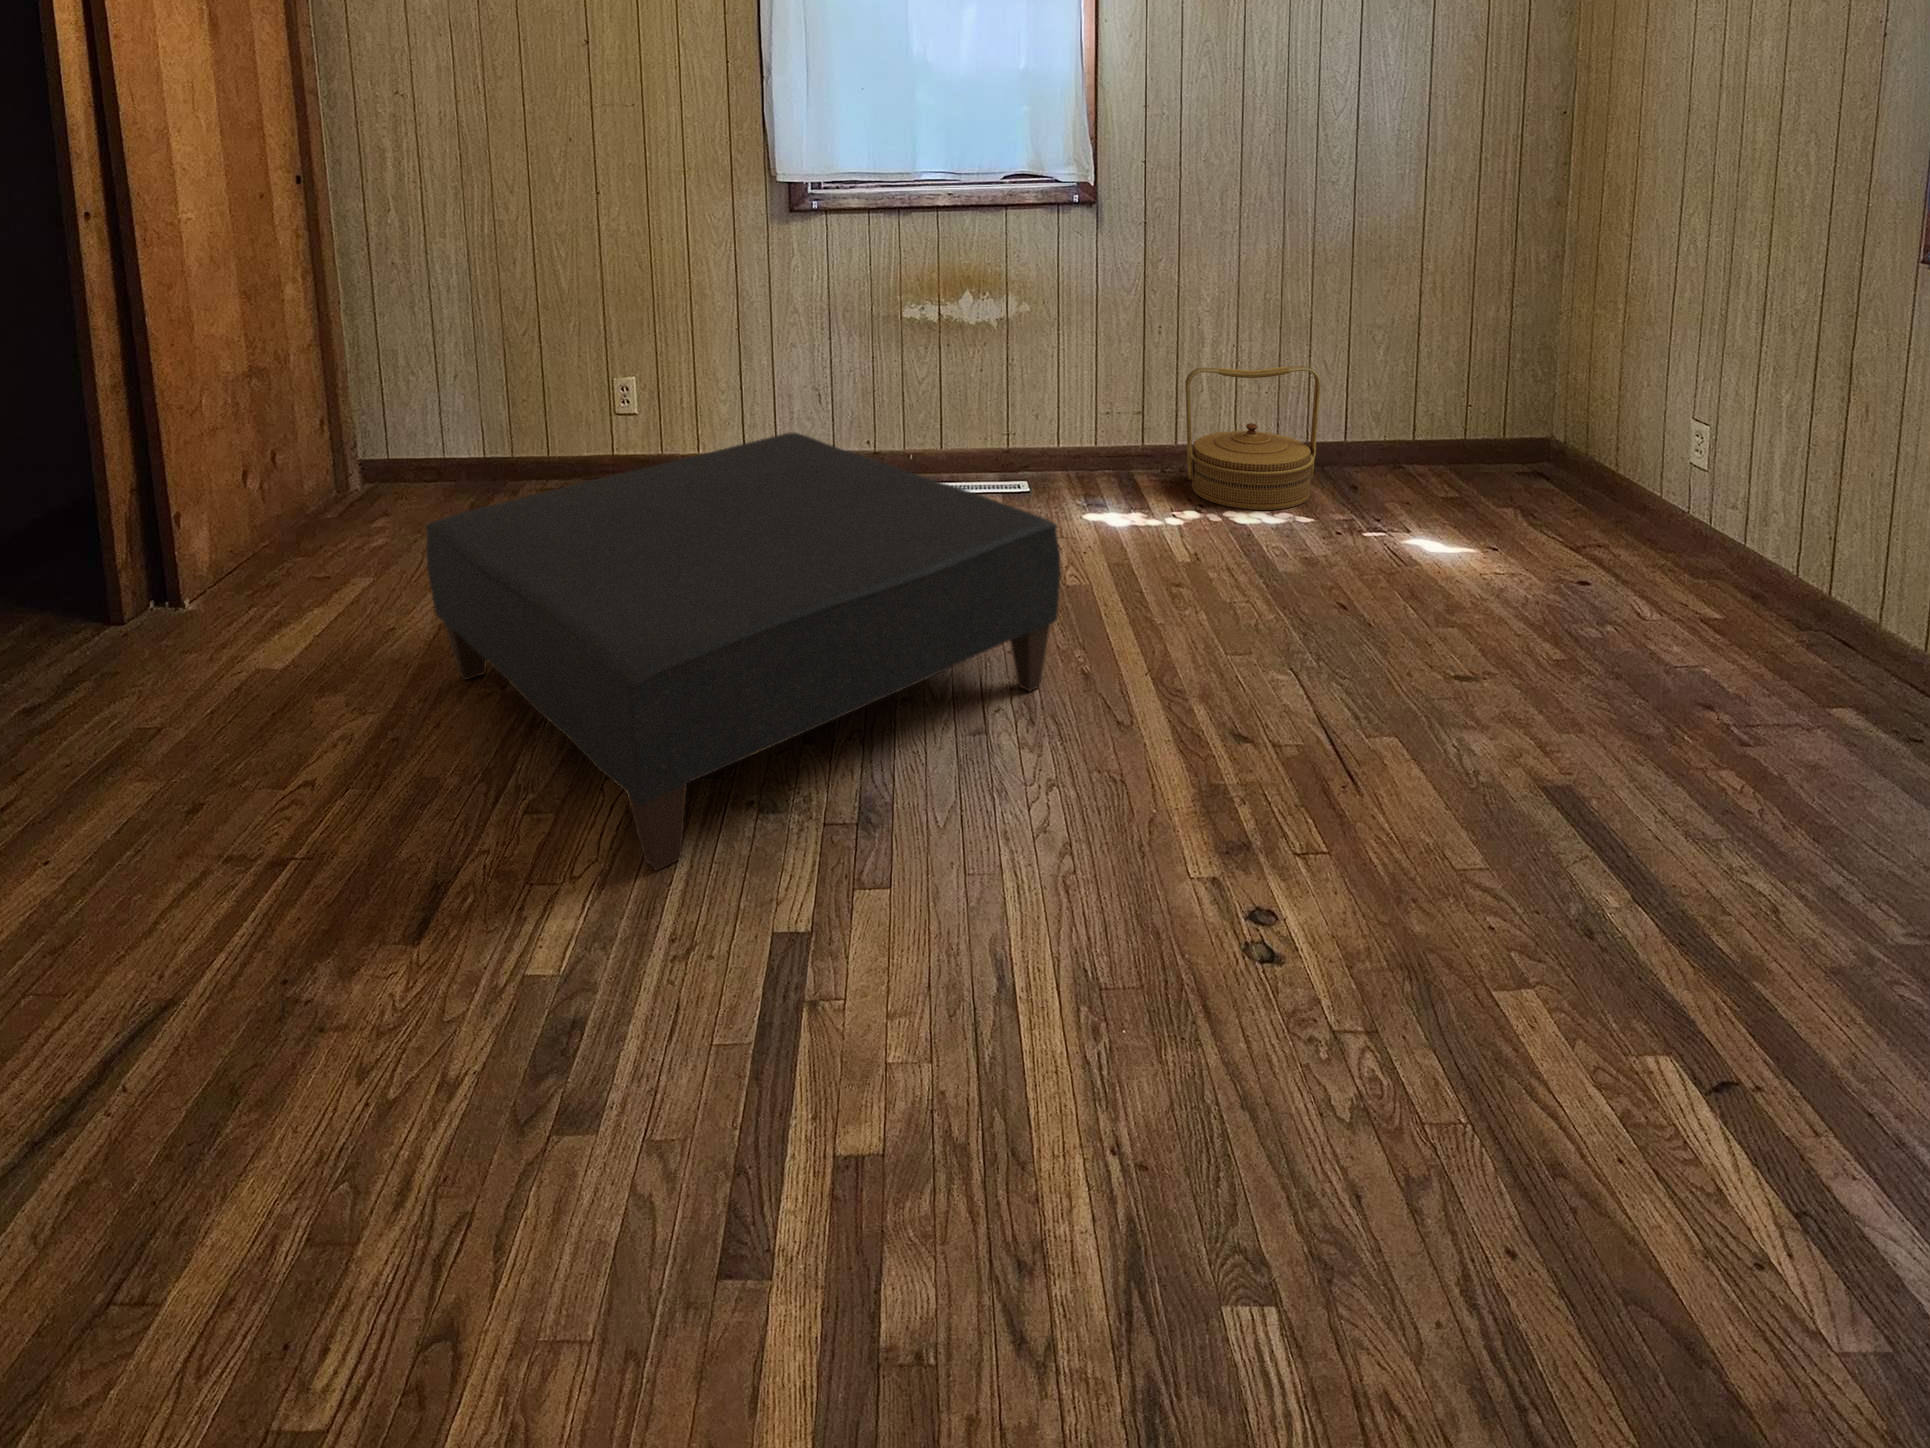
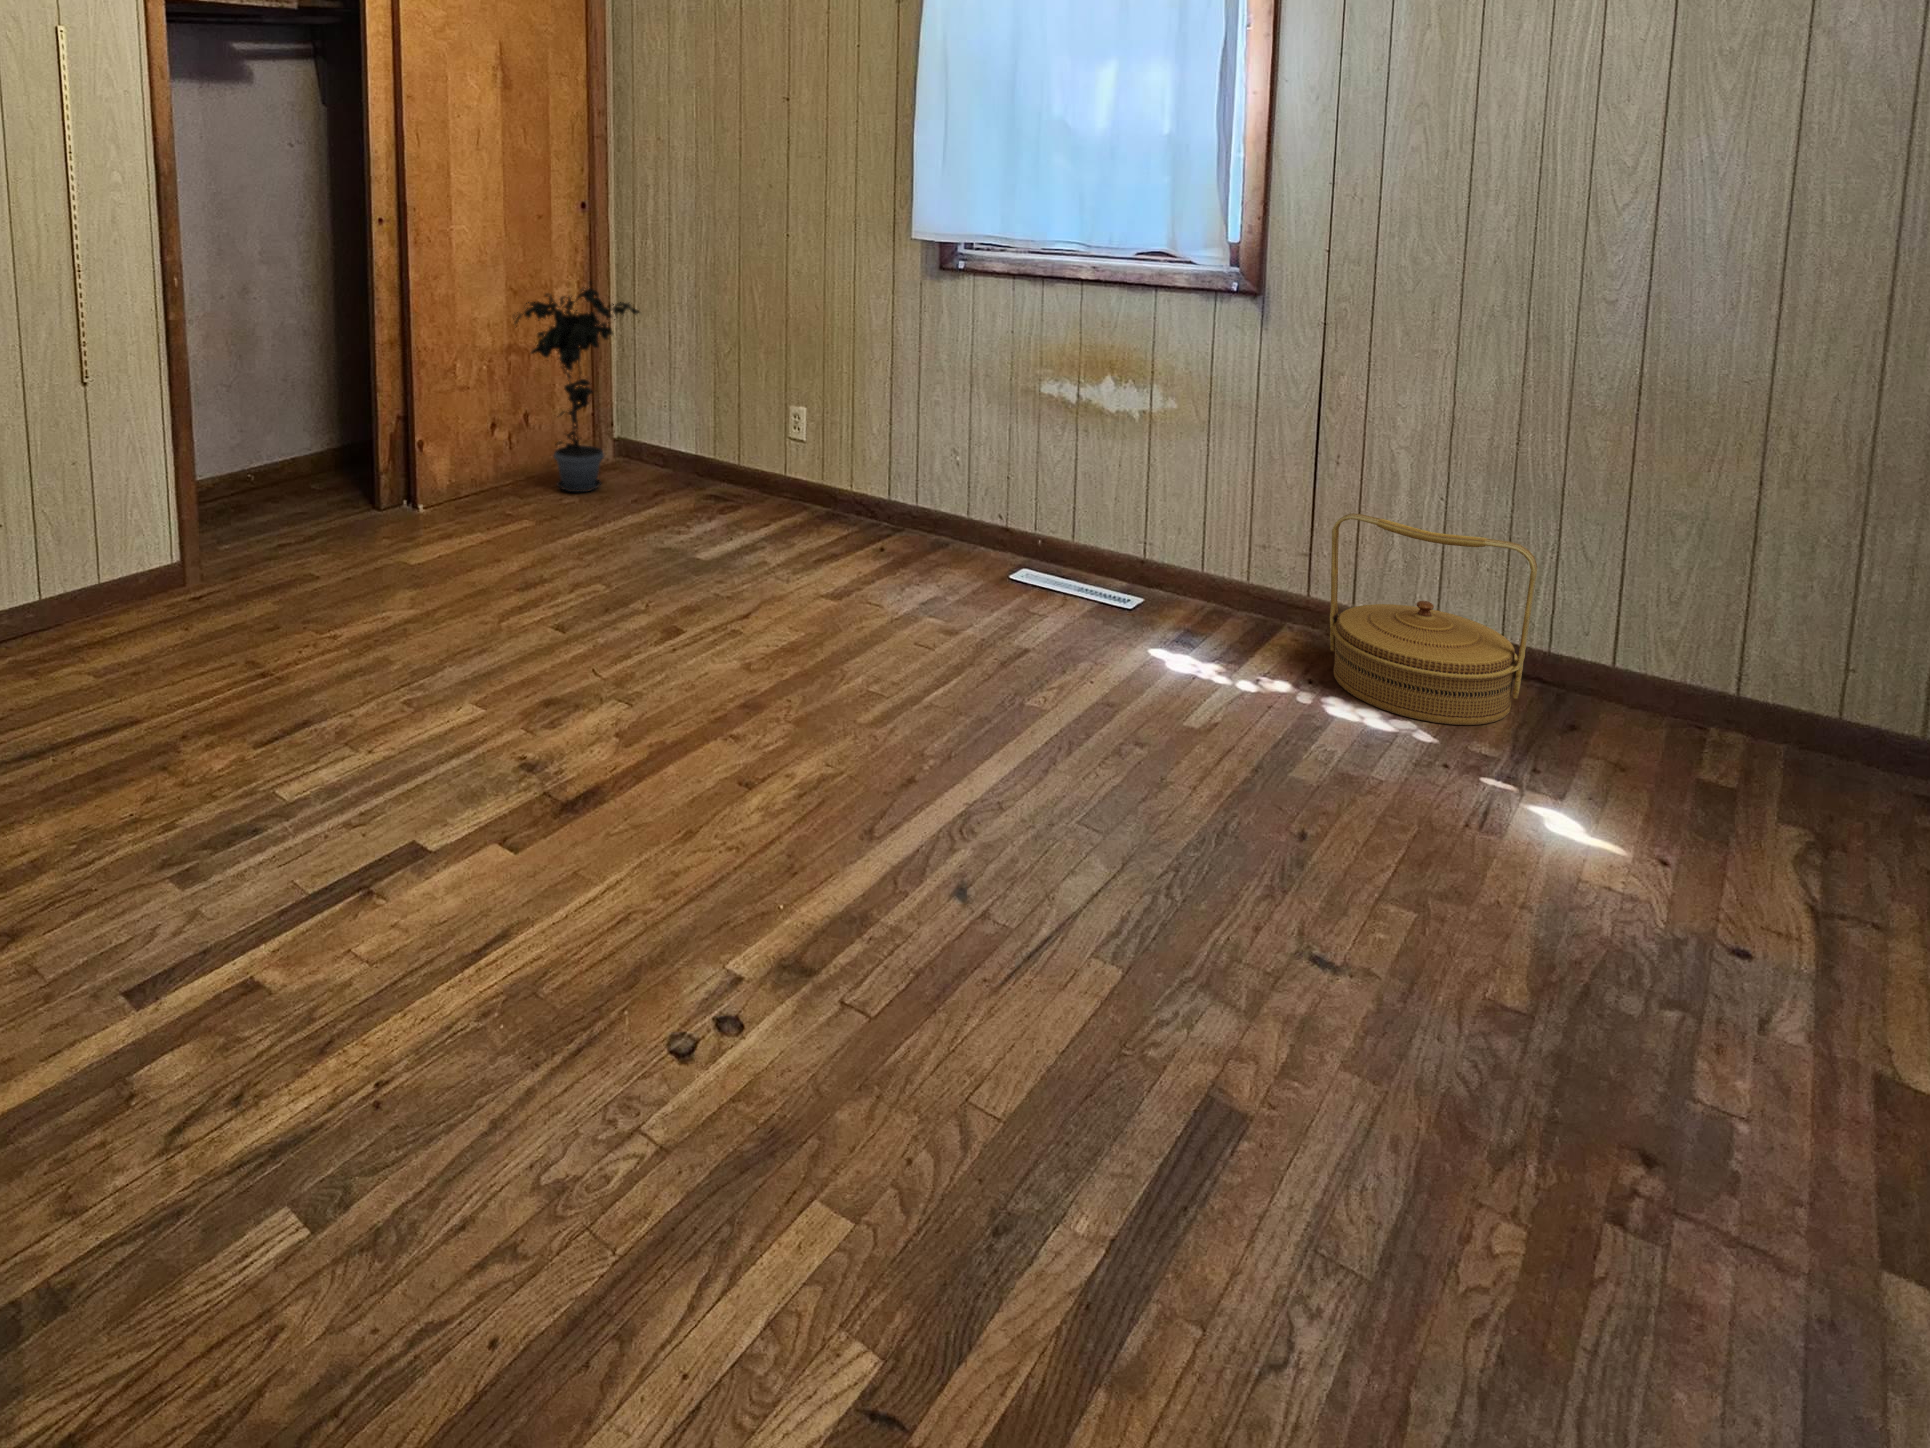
potted plant: none [274,265,416,532] -> present [513,281,639,492]
ottoman: present [426,433,1060,871] -> none [382,478,870,775]

